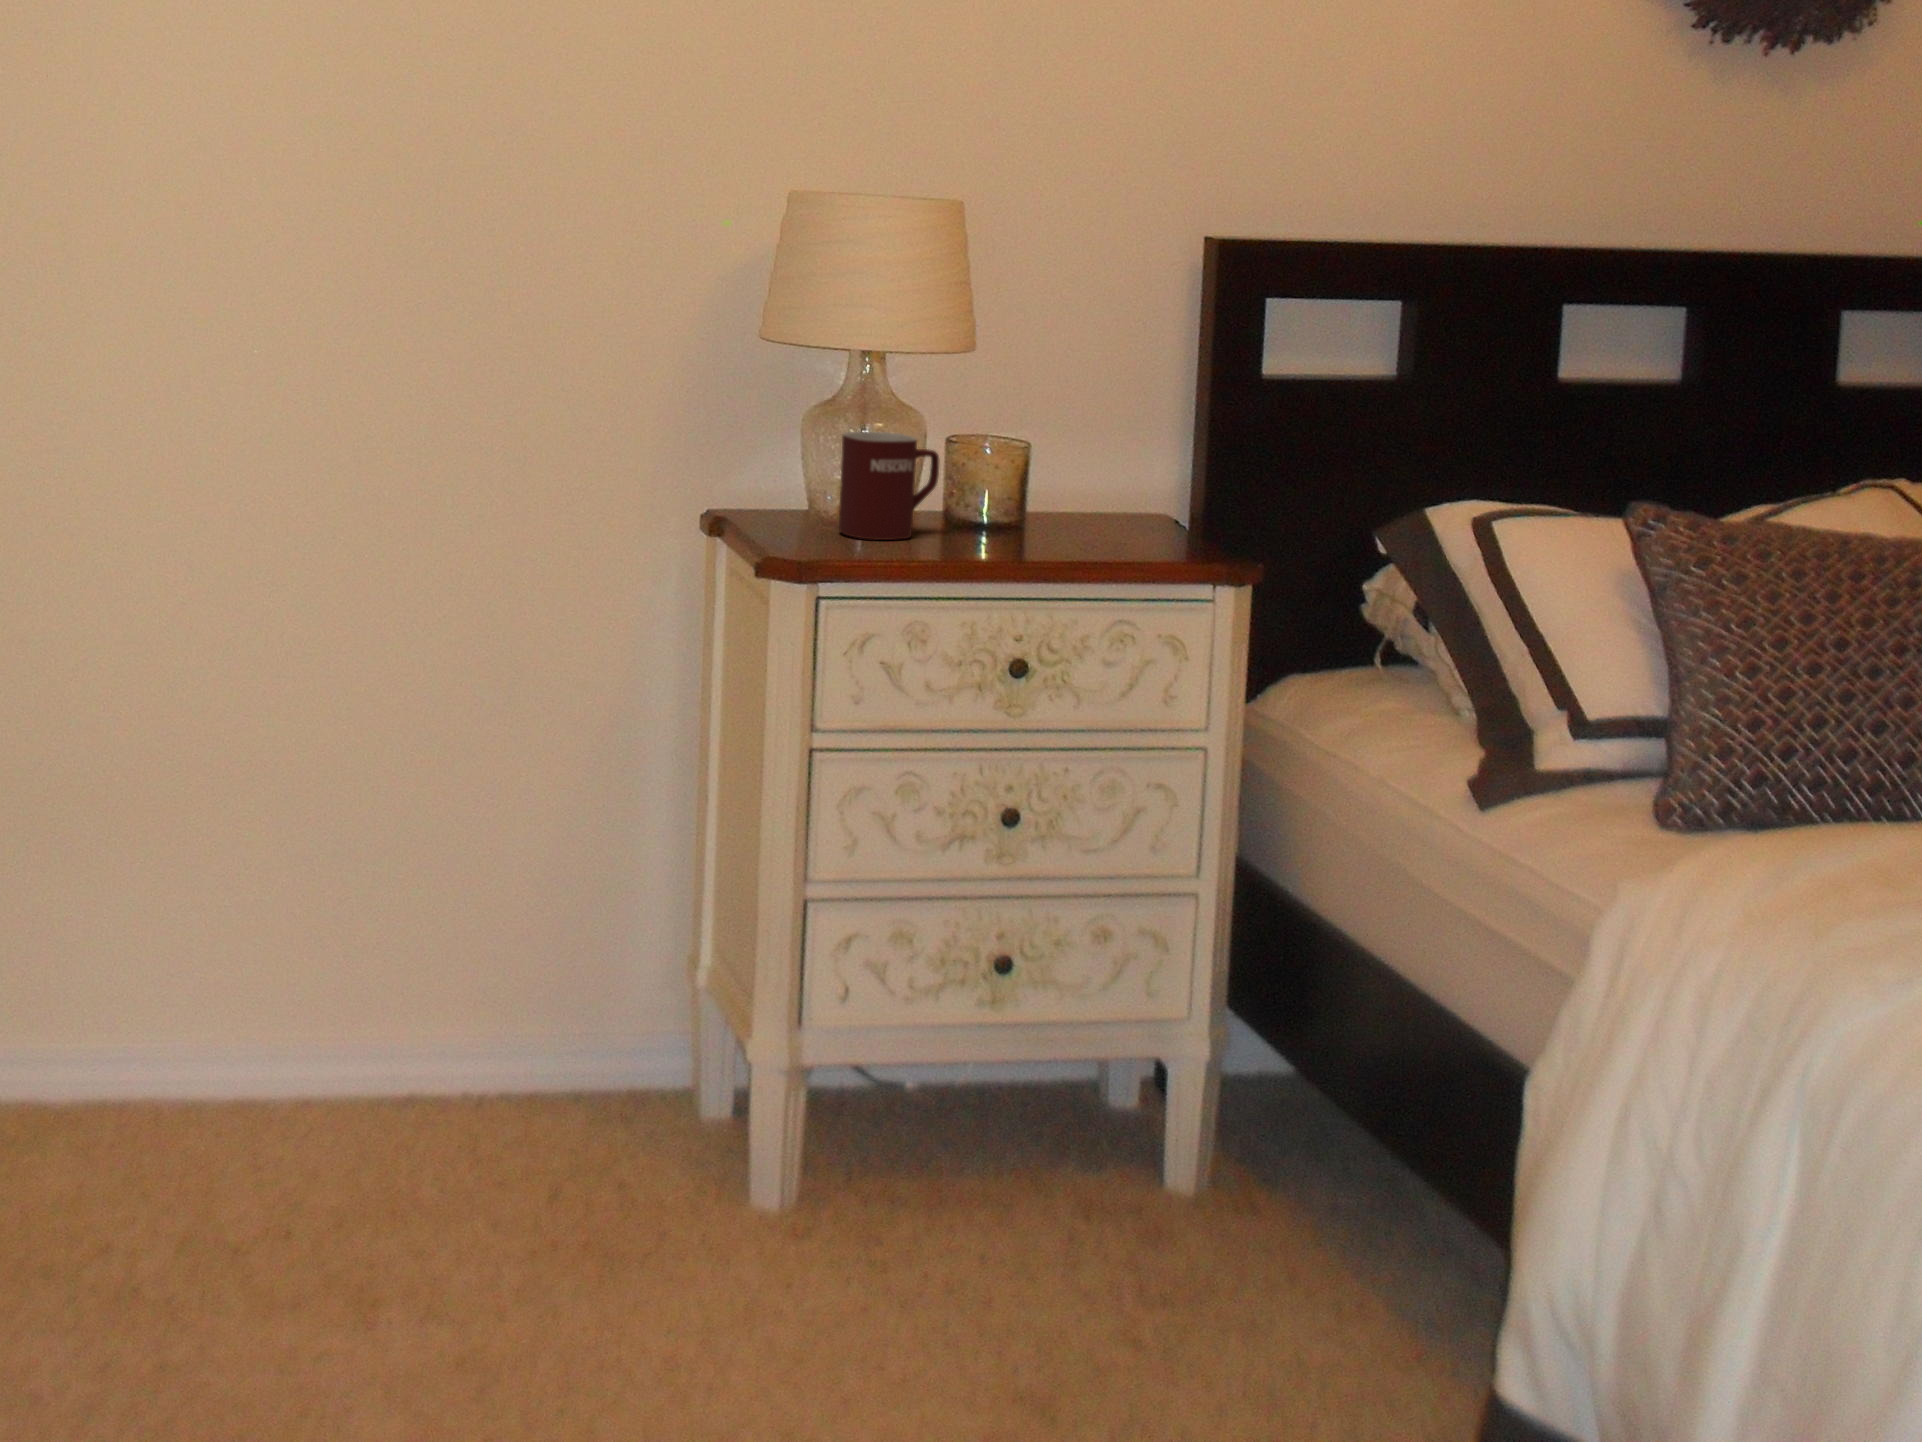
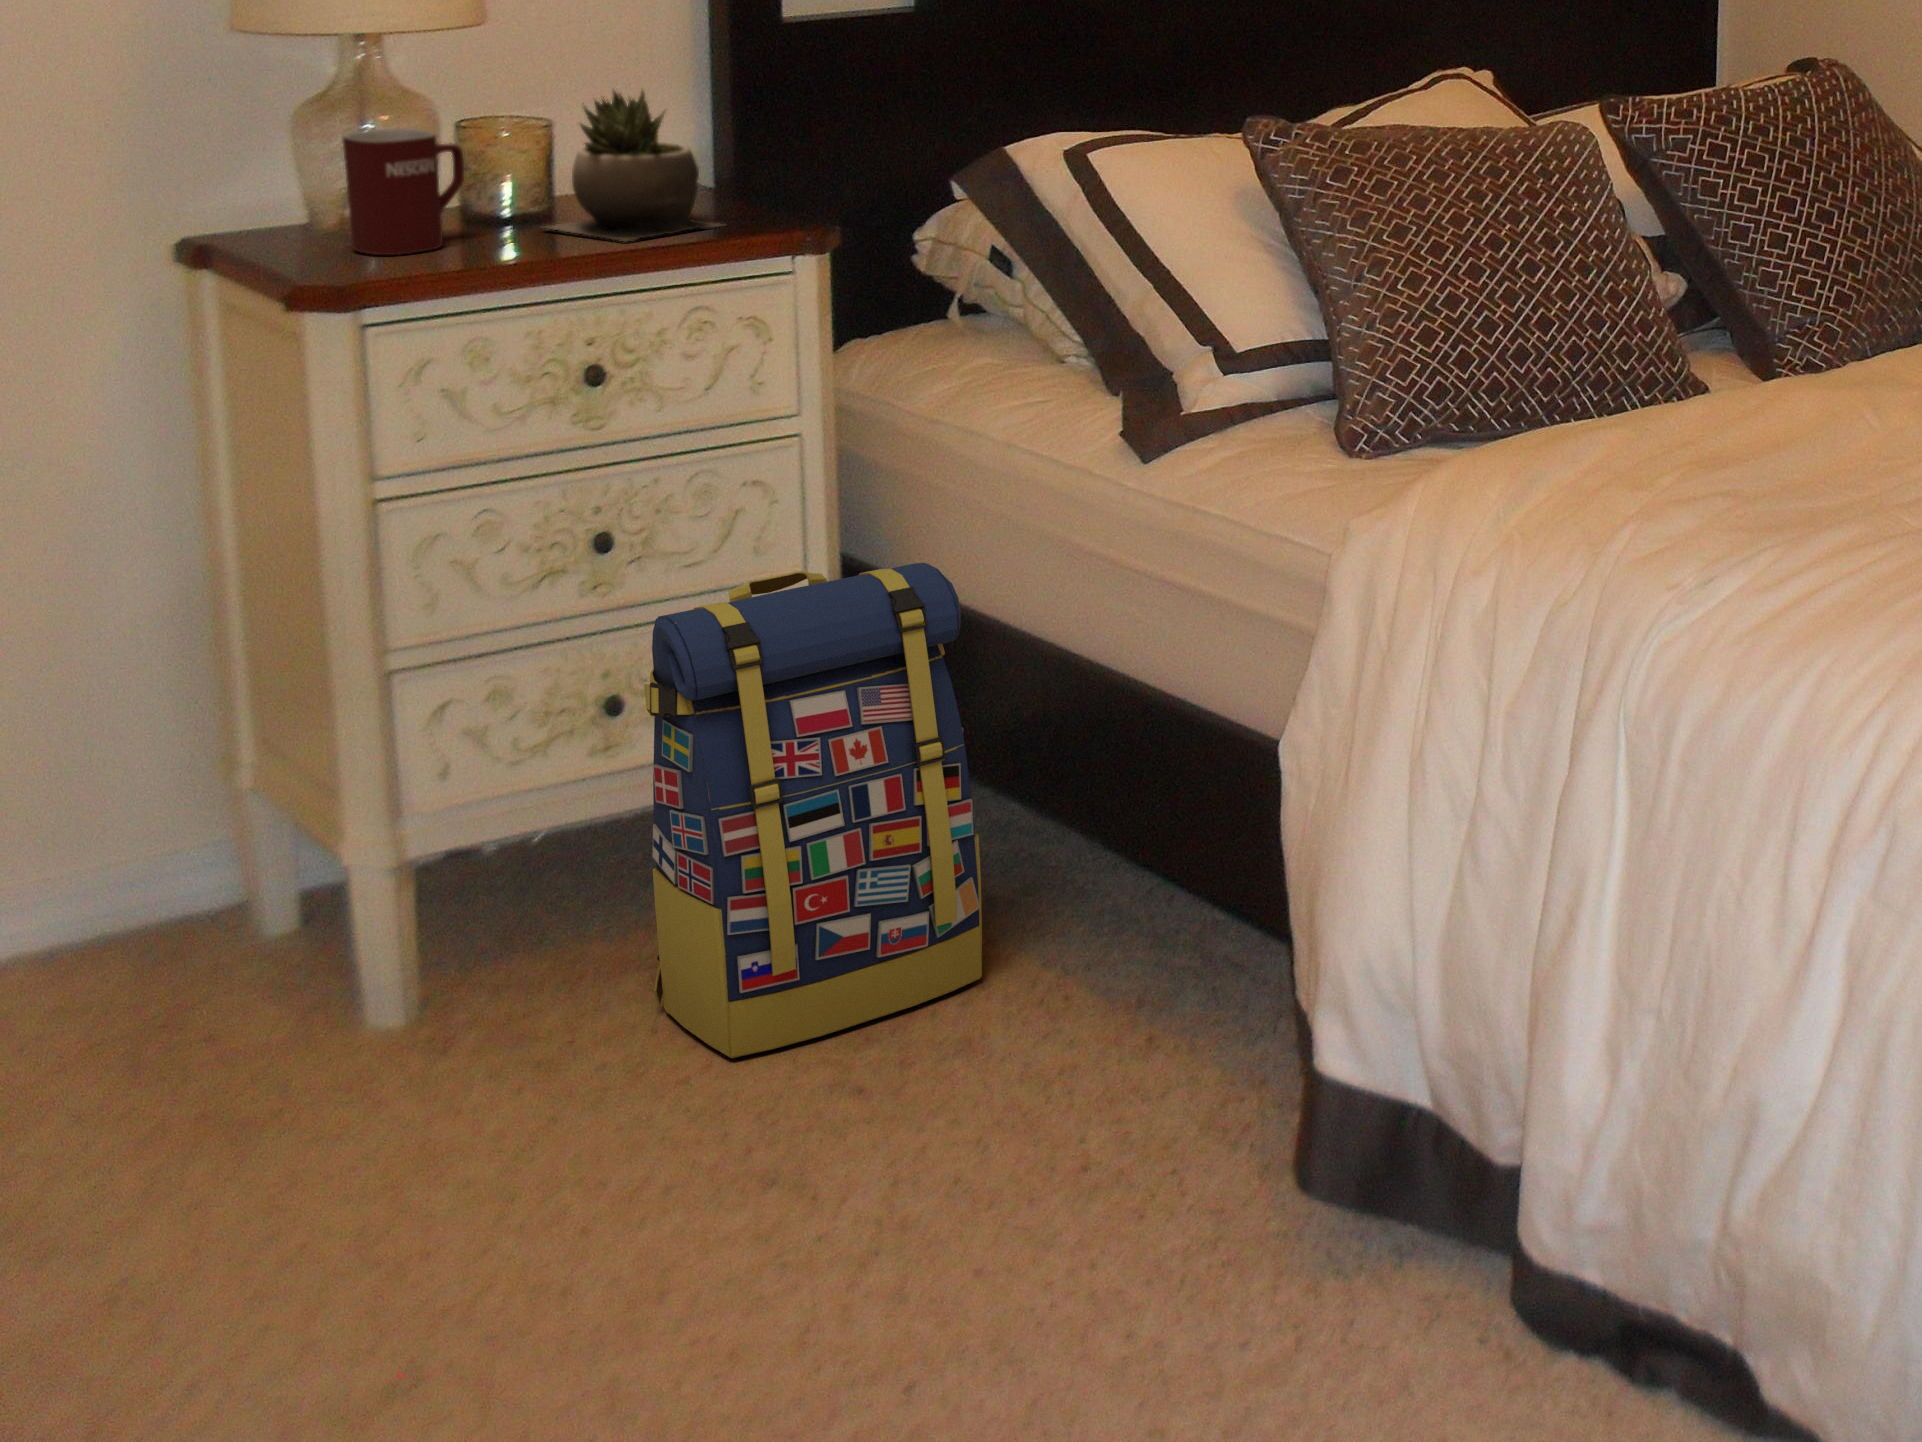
succulent plant: none [997,415,1161,552] -> present [548,91,719,241]
backpack: none [1002,886,1338,1359] -> present [644,563,982,1058]

